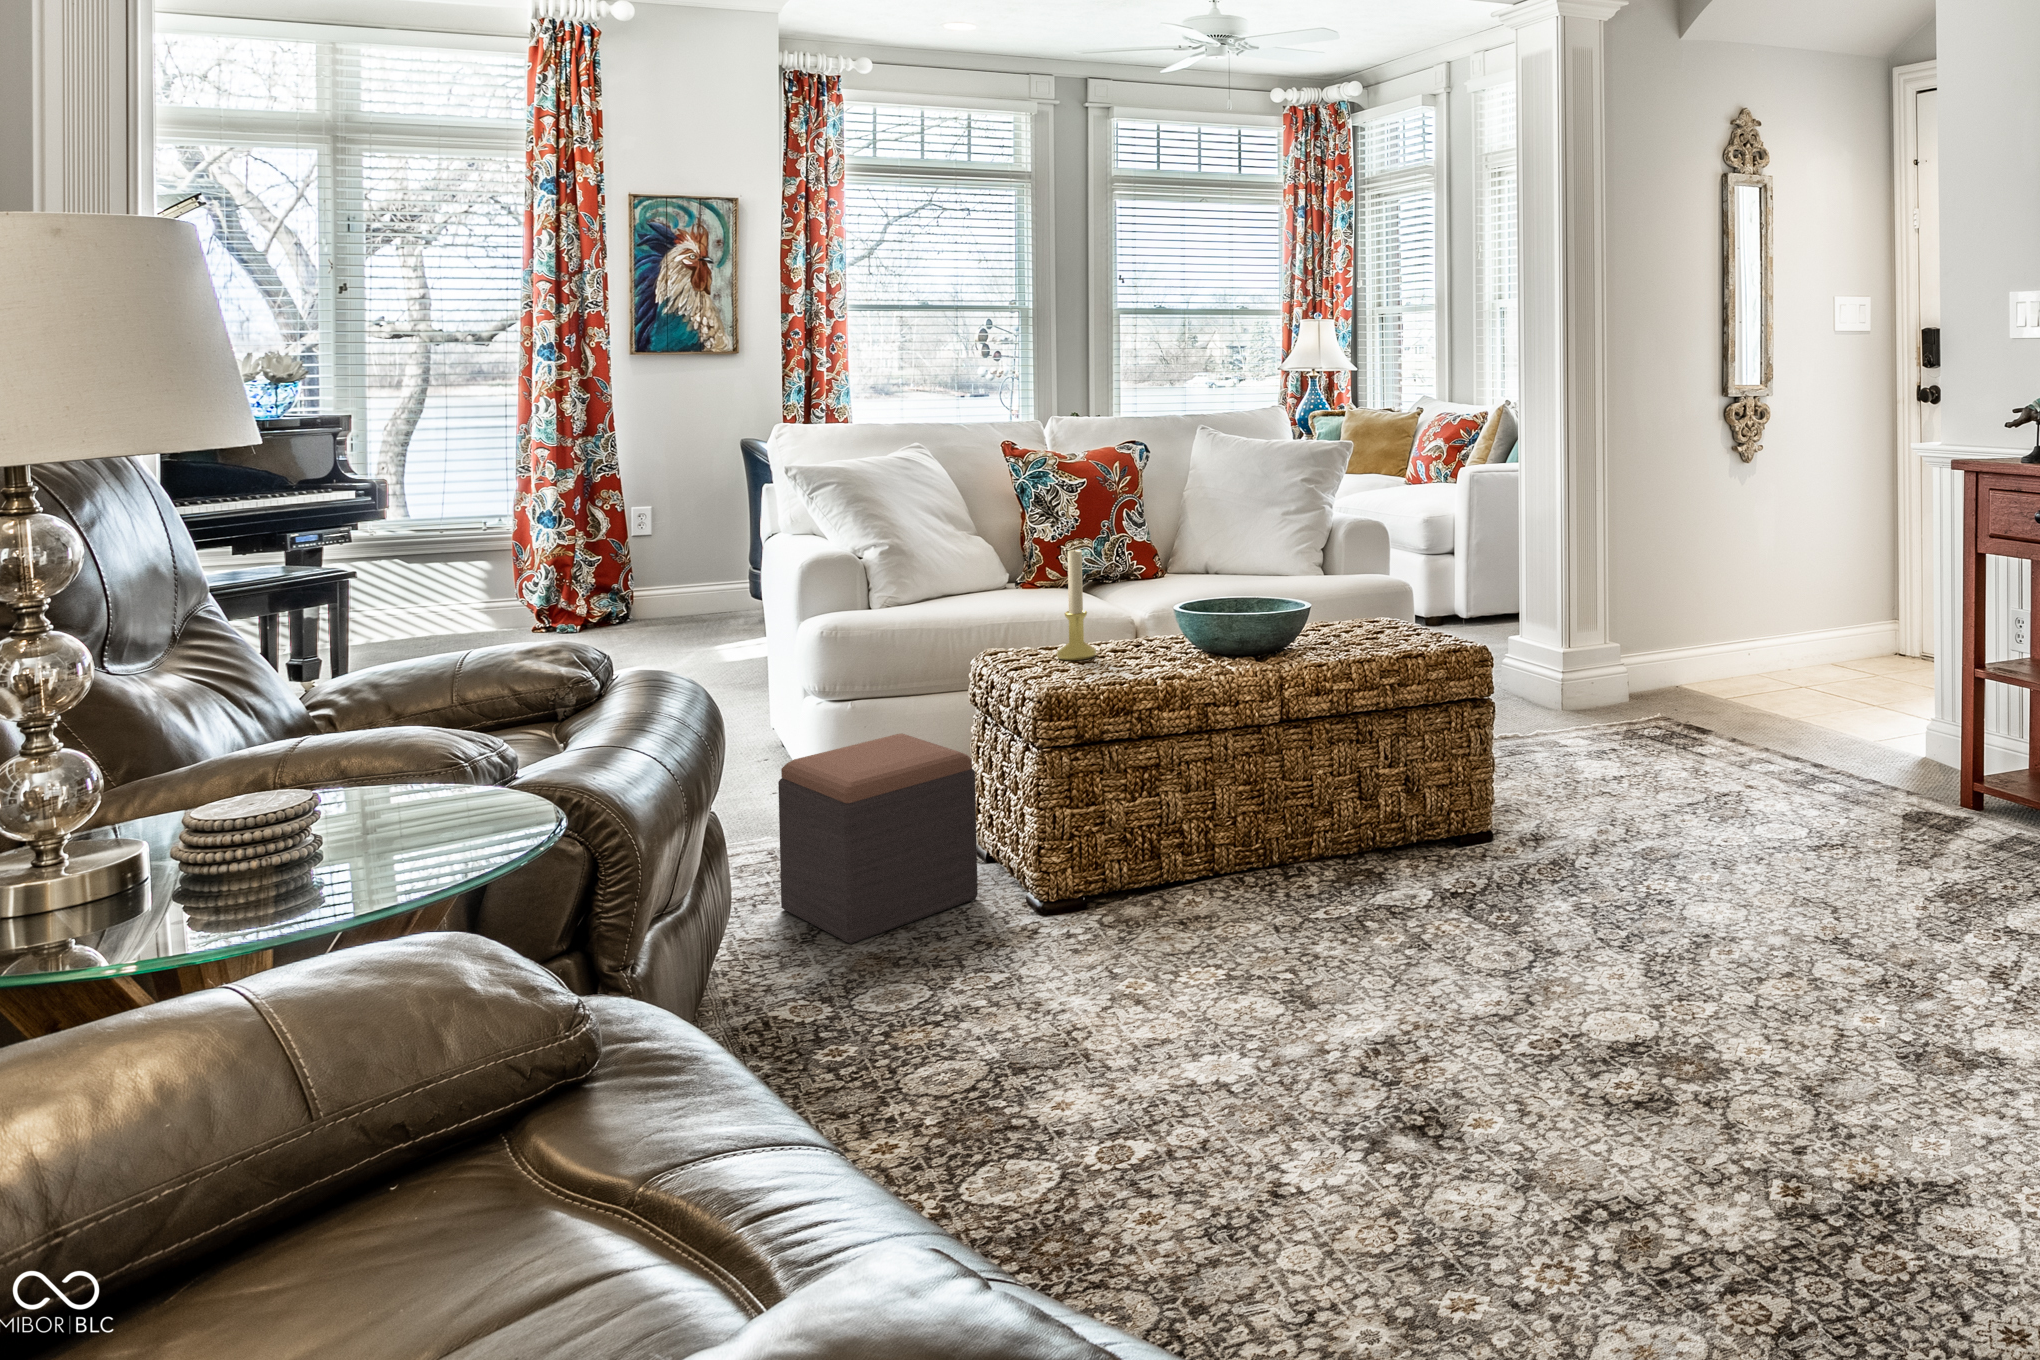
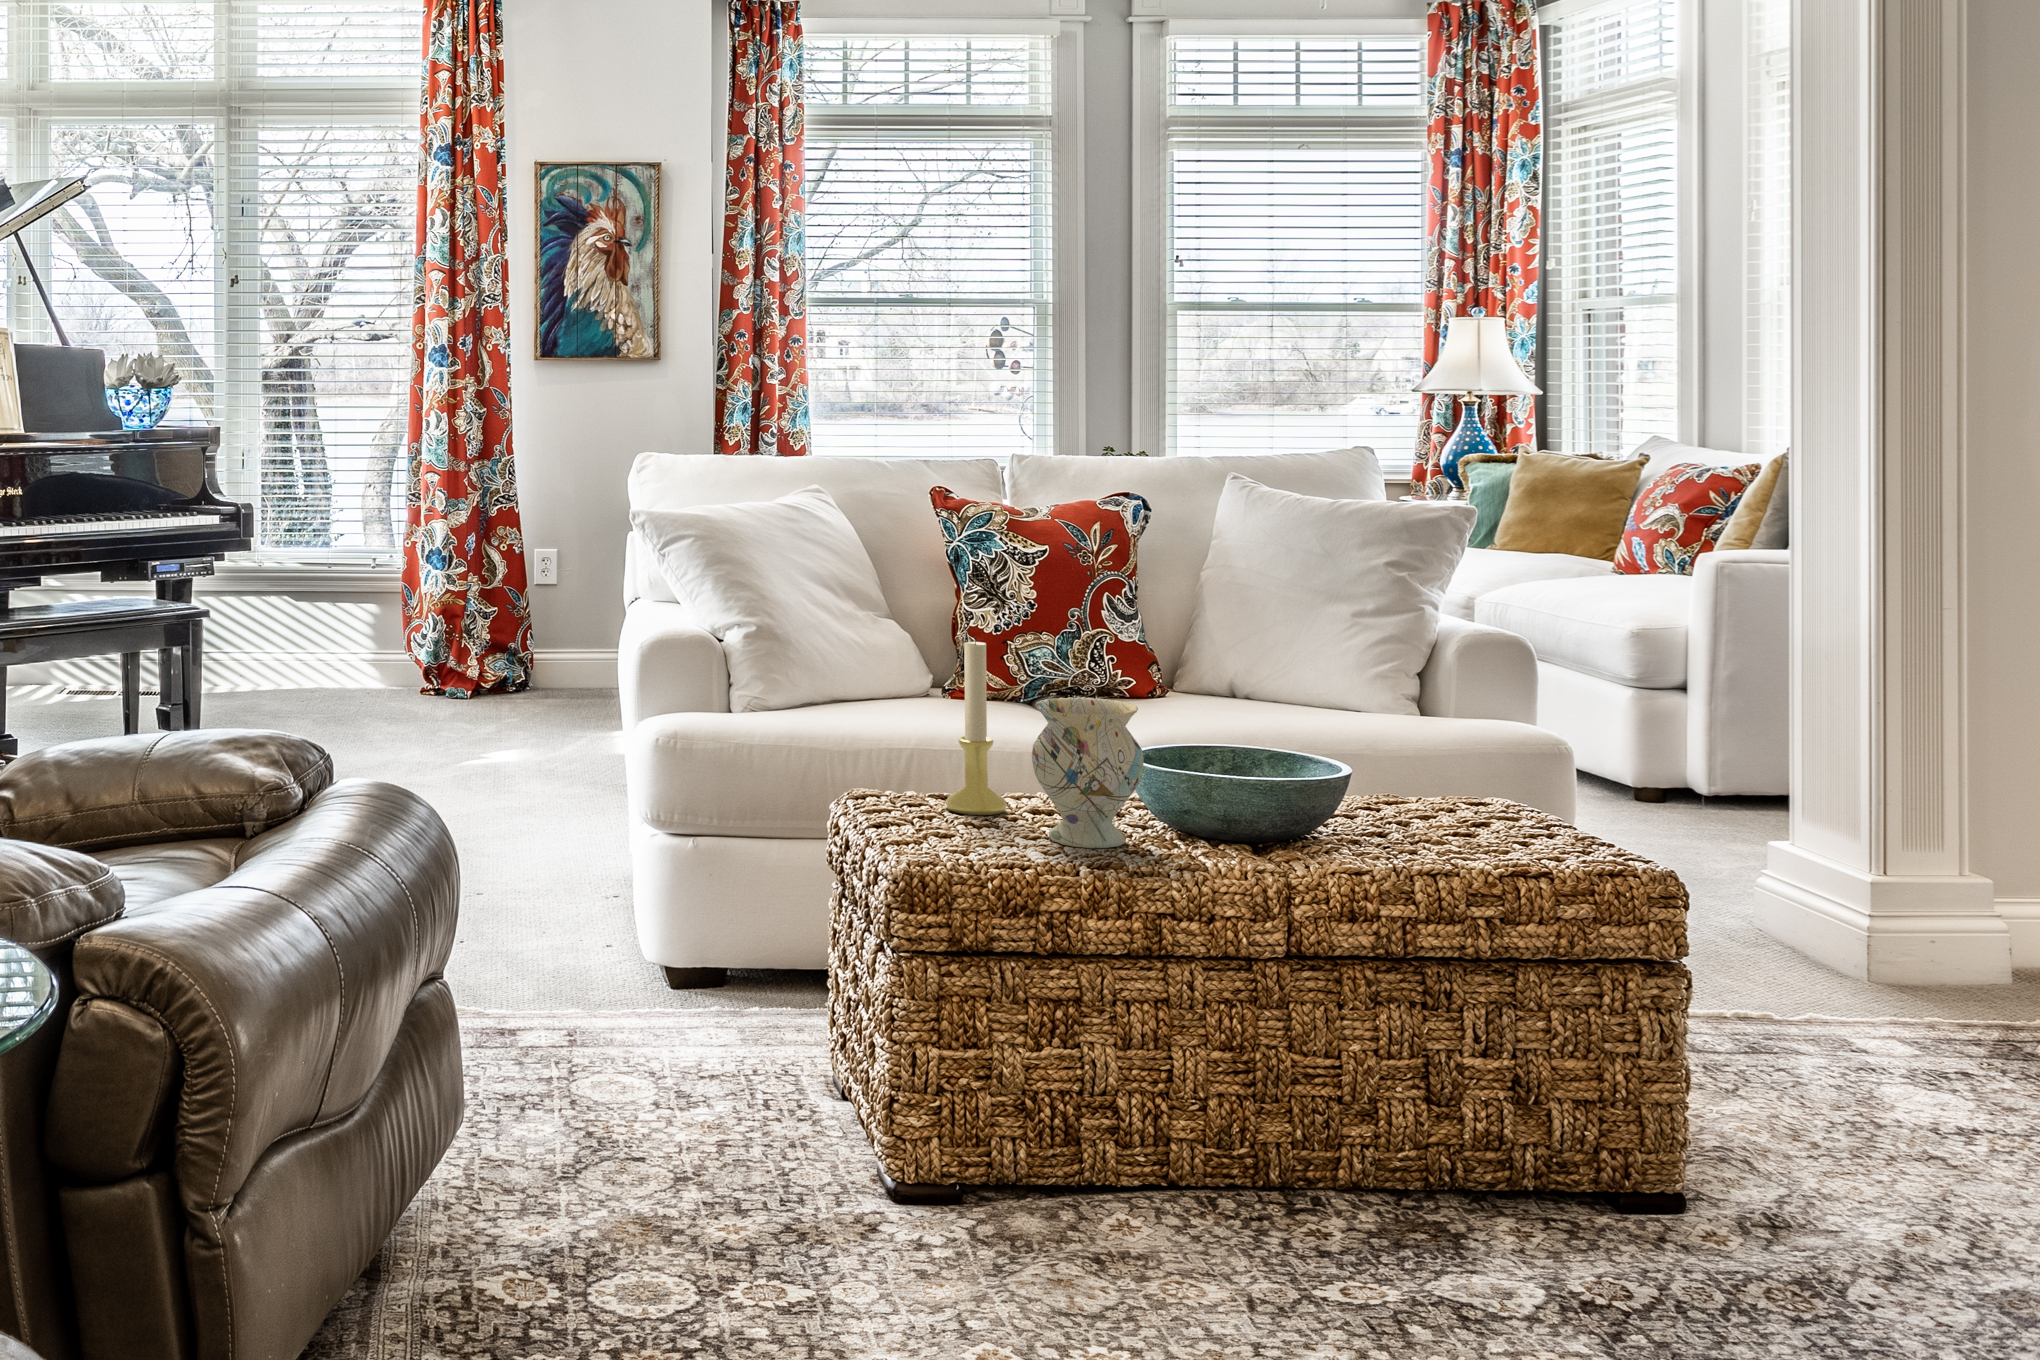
vase: none [1118,578,1186,670] -> present [1032,697,1144,848]
footstool: present [778,734,978,944] -> none [550,887,806,1186]

